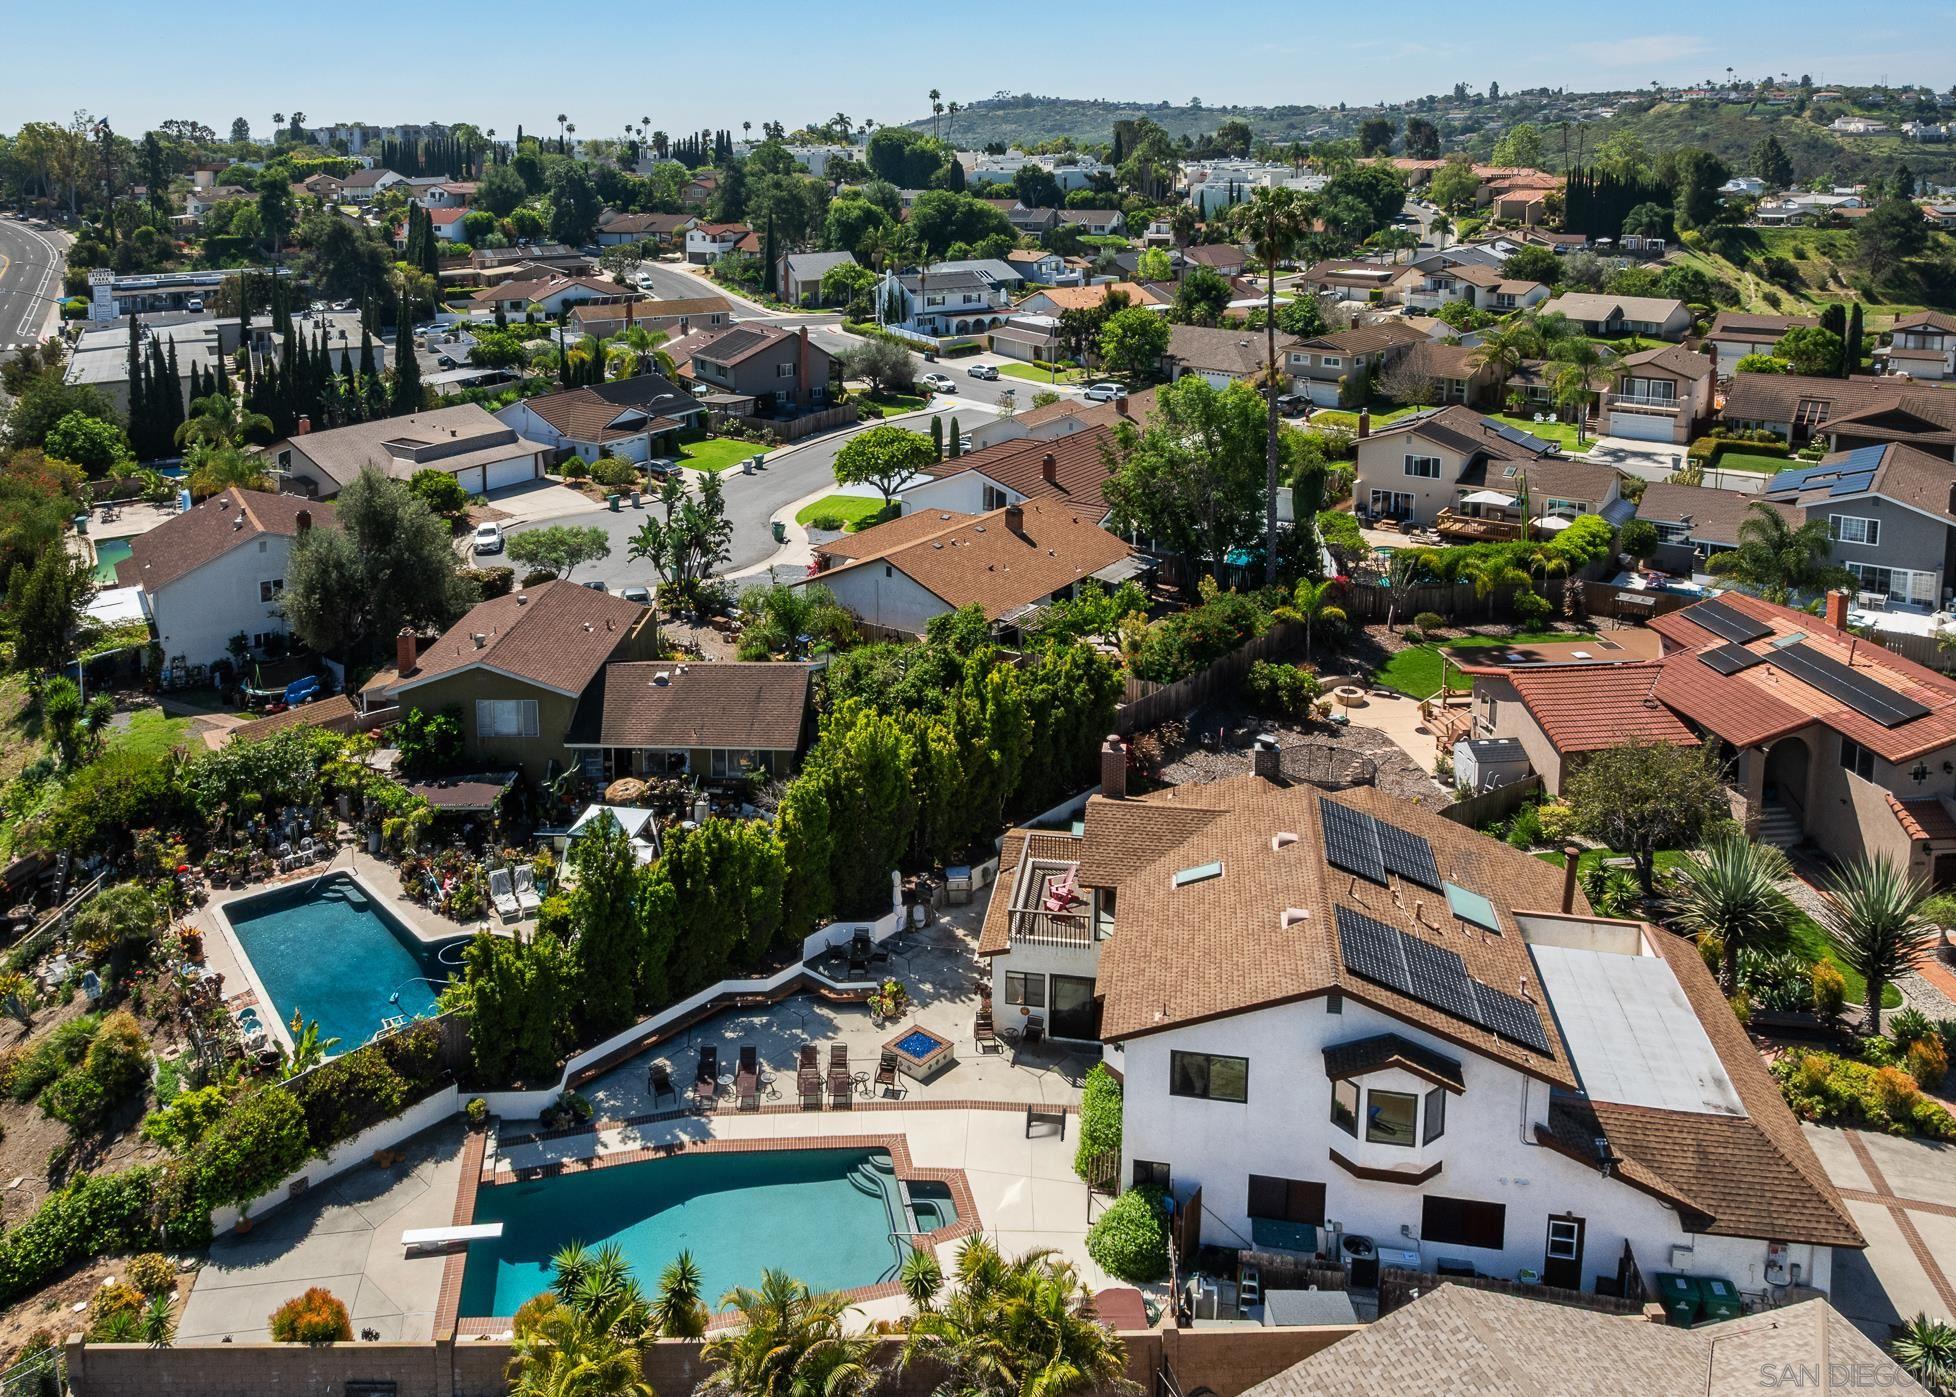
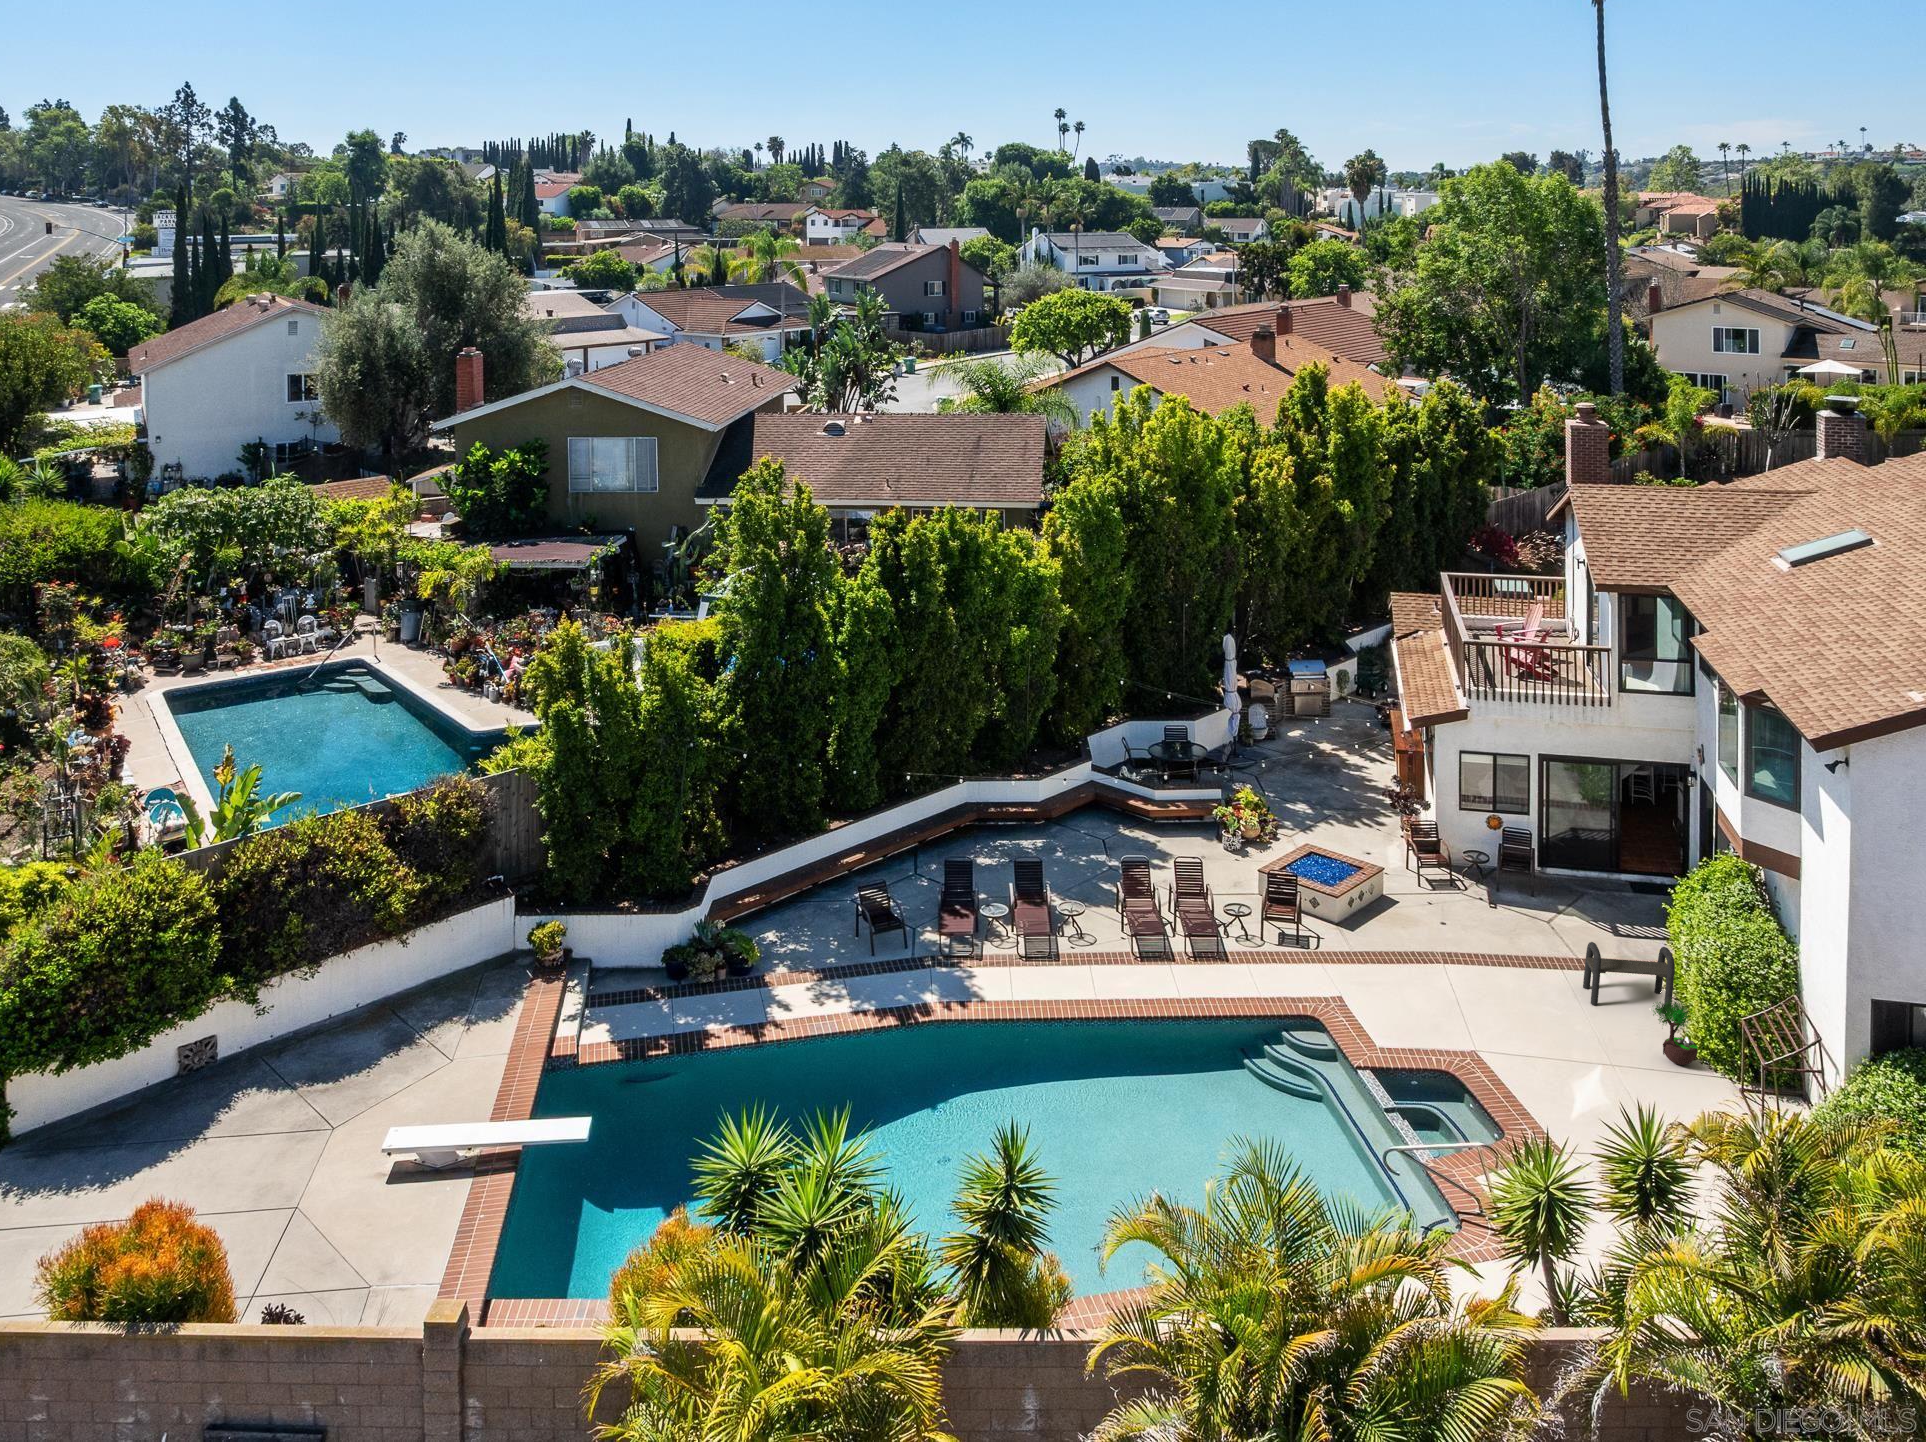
woven basket: present [373,1149,405,1168] -> none [354,996,413,1030]
potted tree: present [234,1202,253,1233] -> present [1653,1001,1698,1065]

